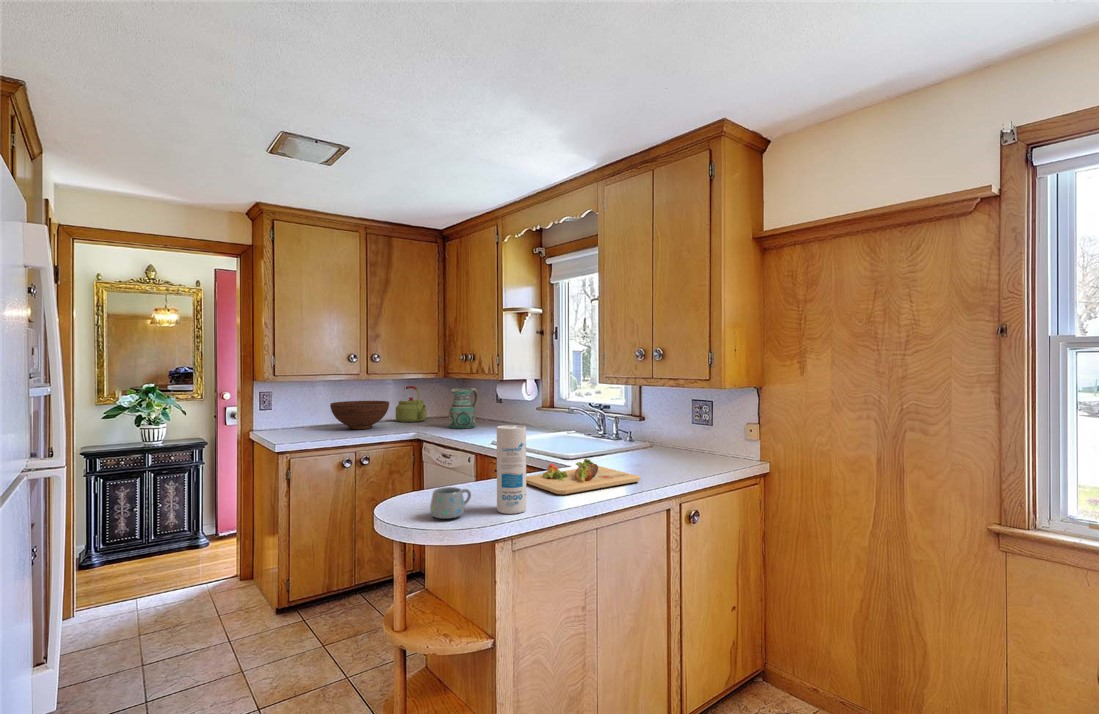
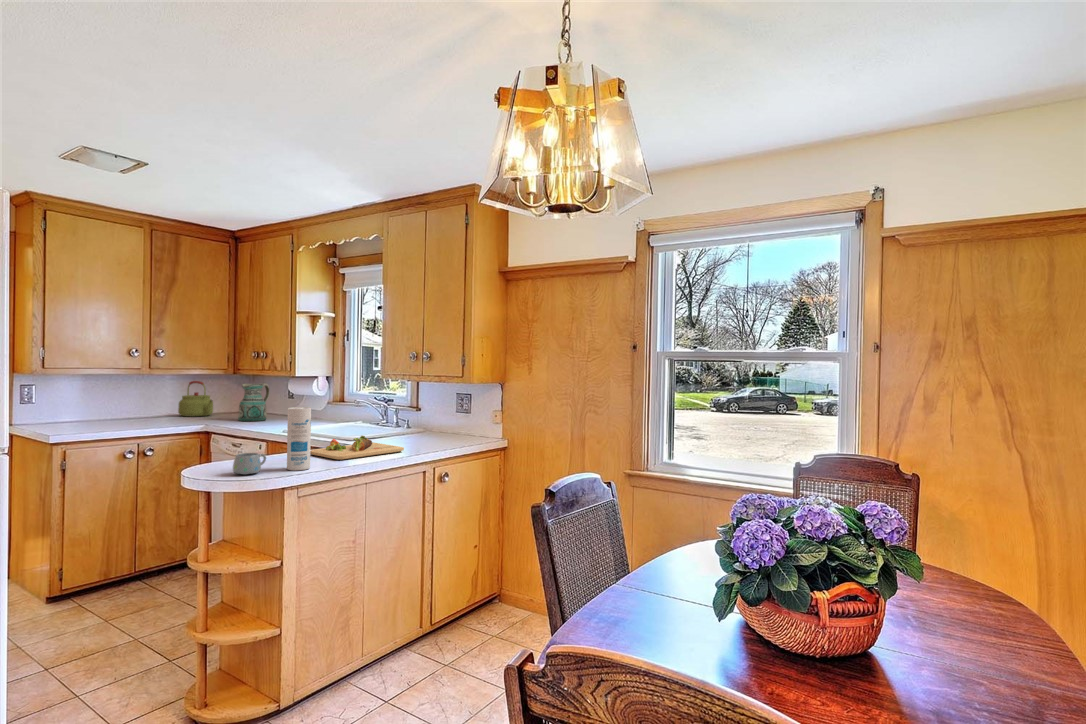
fruit bowl: present [330,401,389,429] -> none [106,395,174,423]

